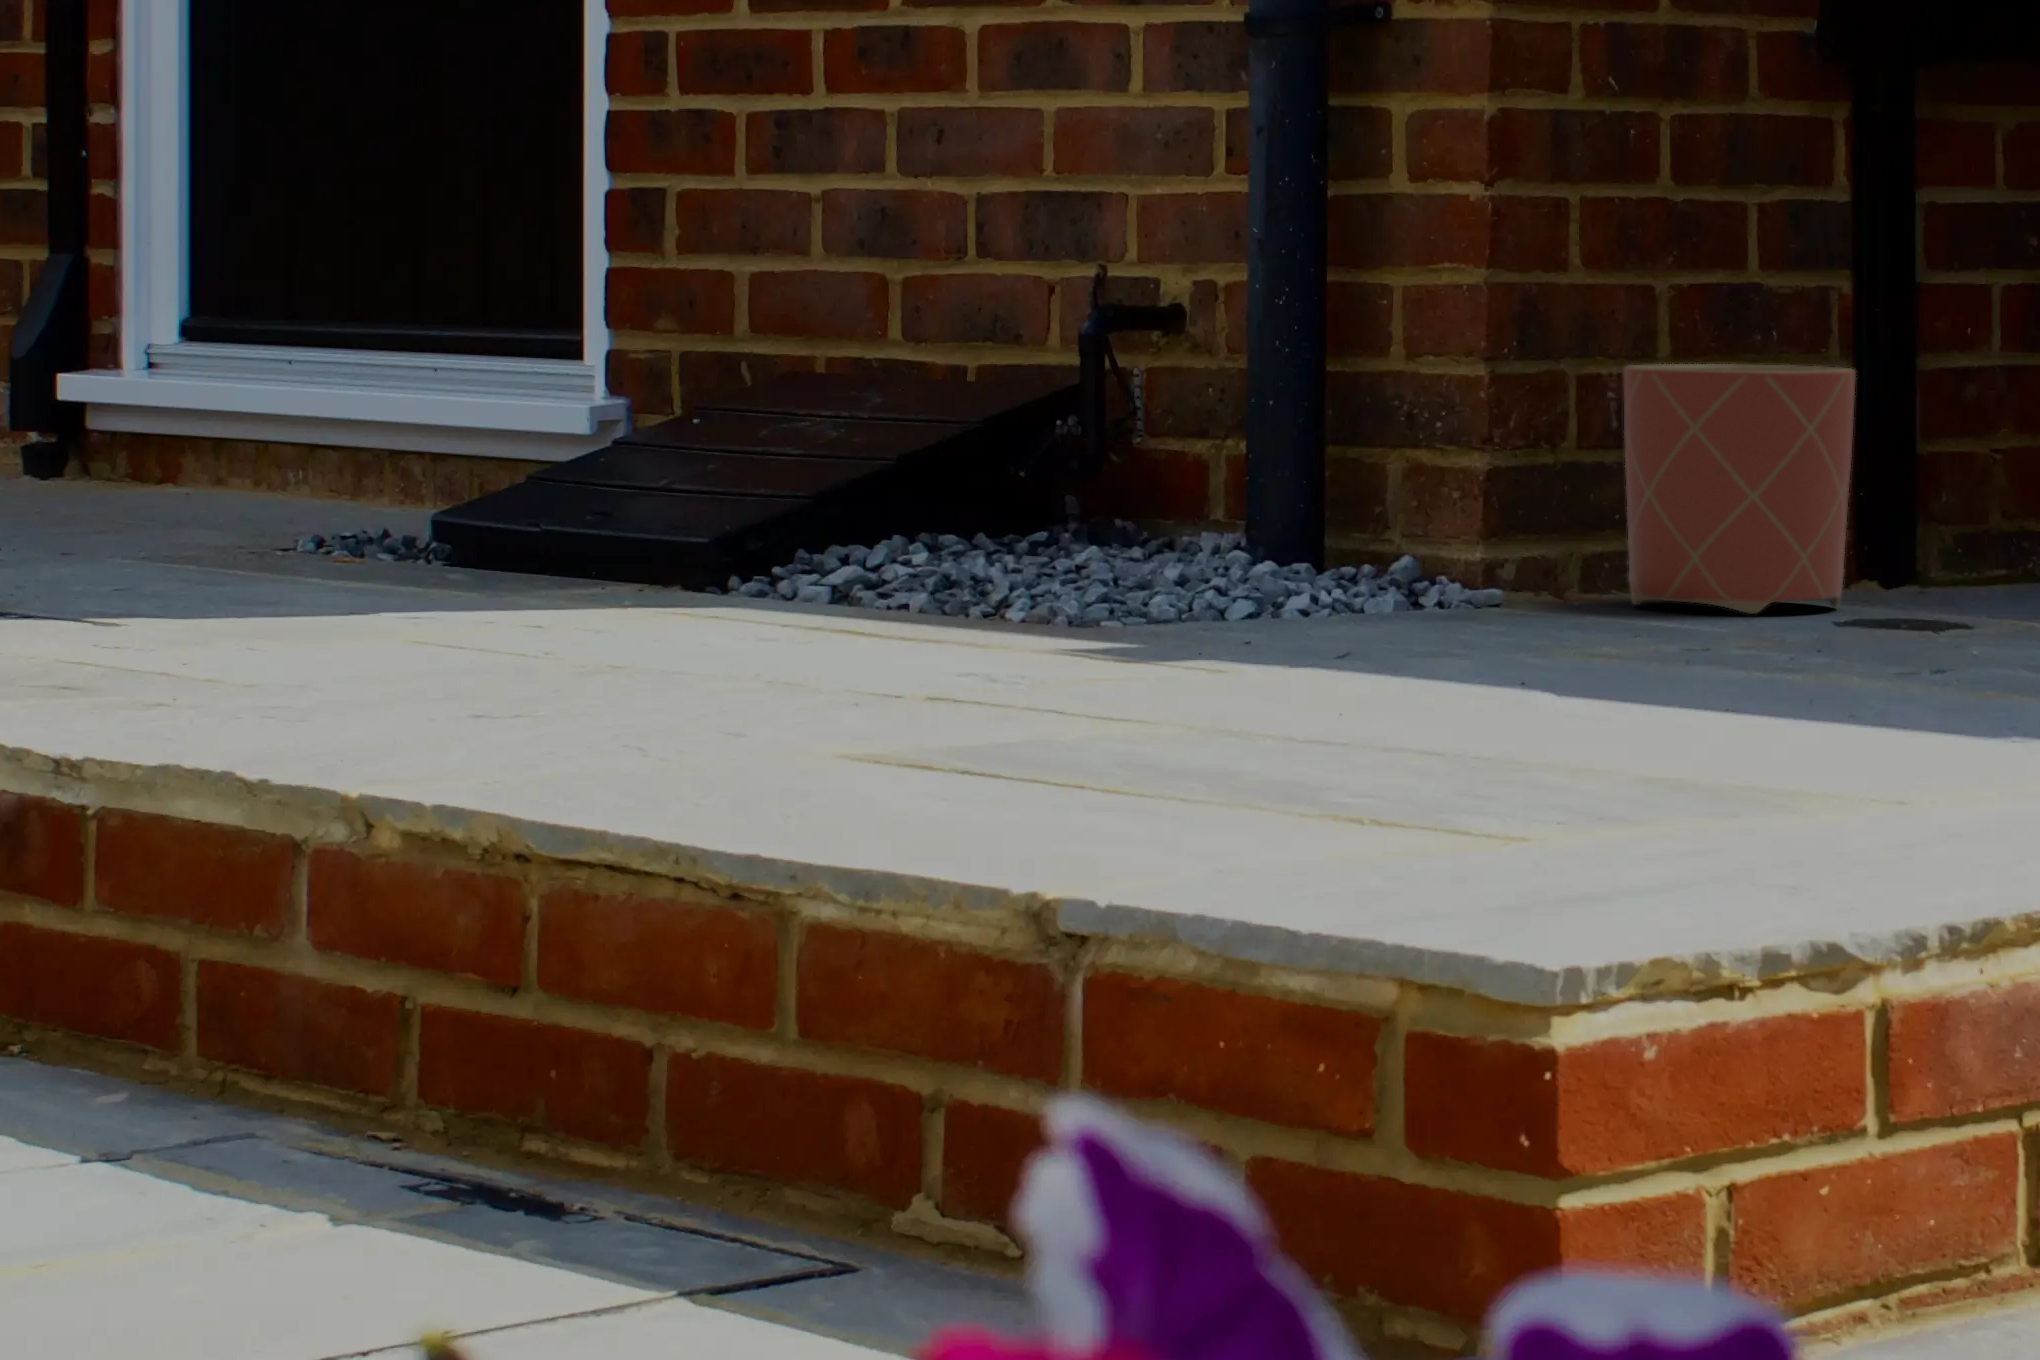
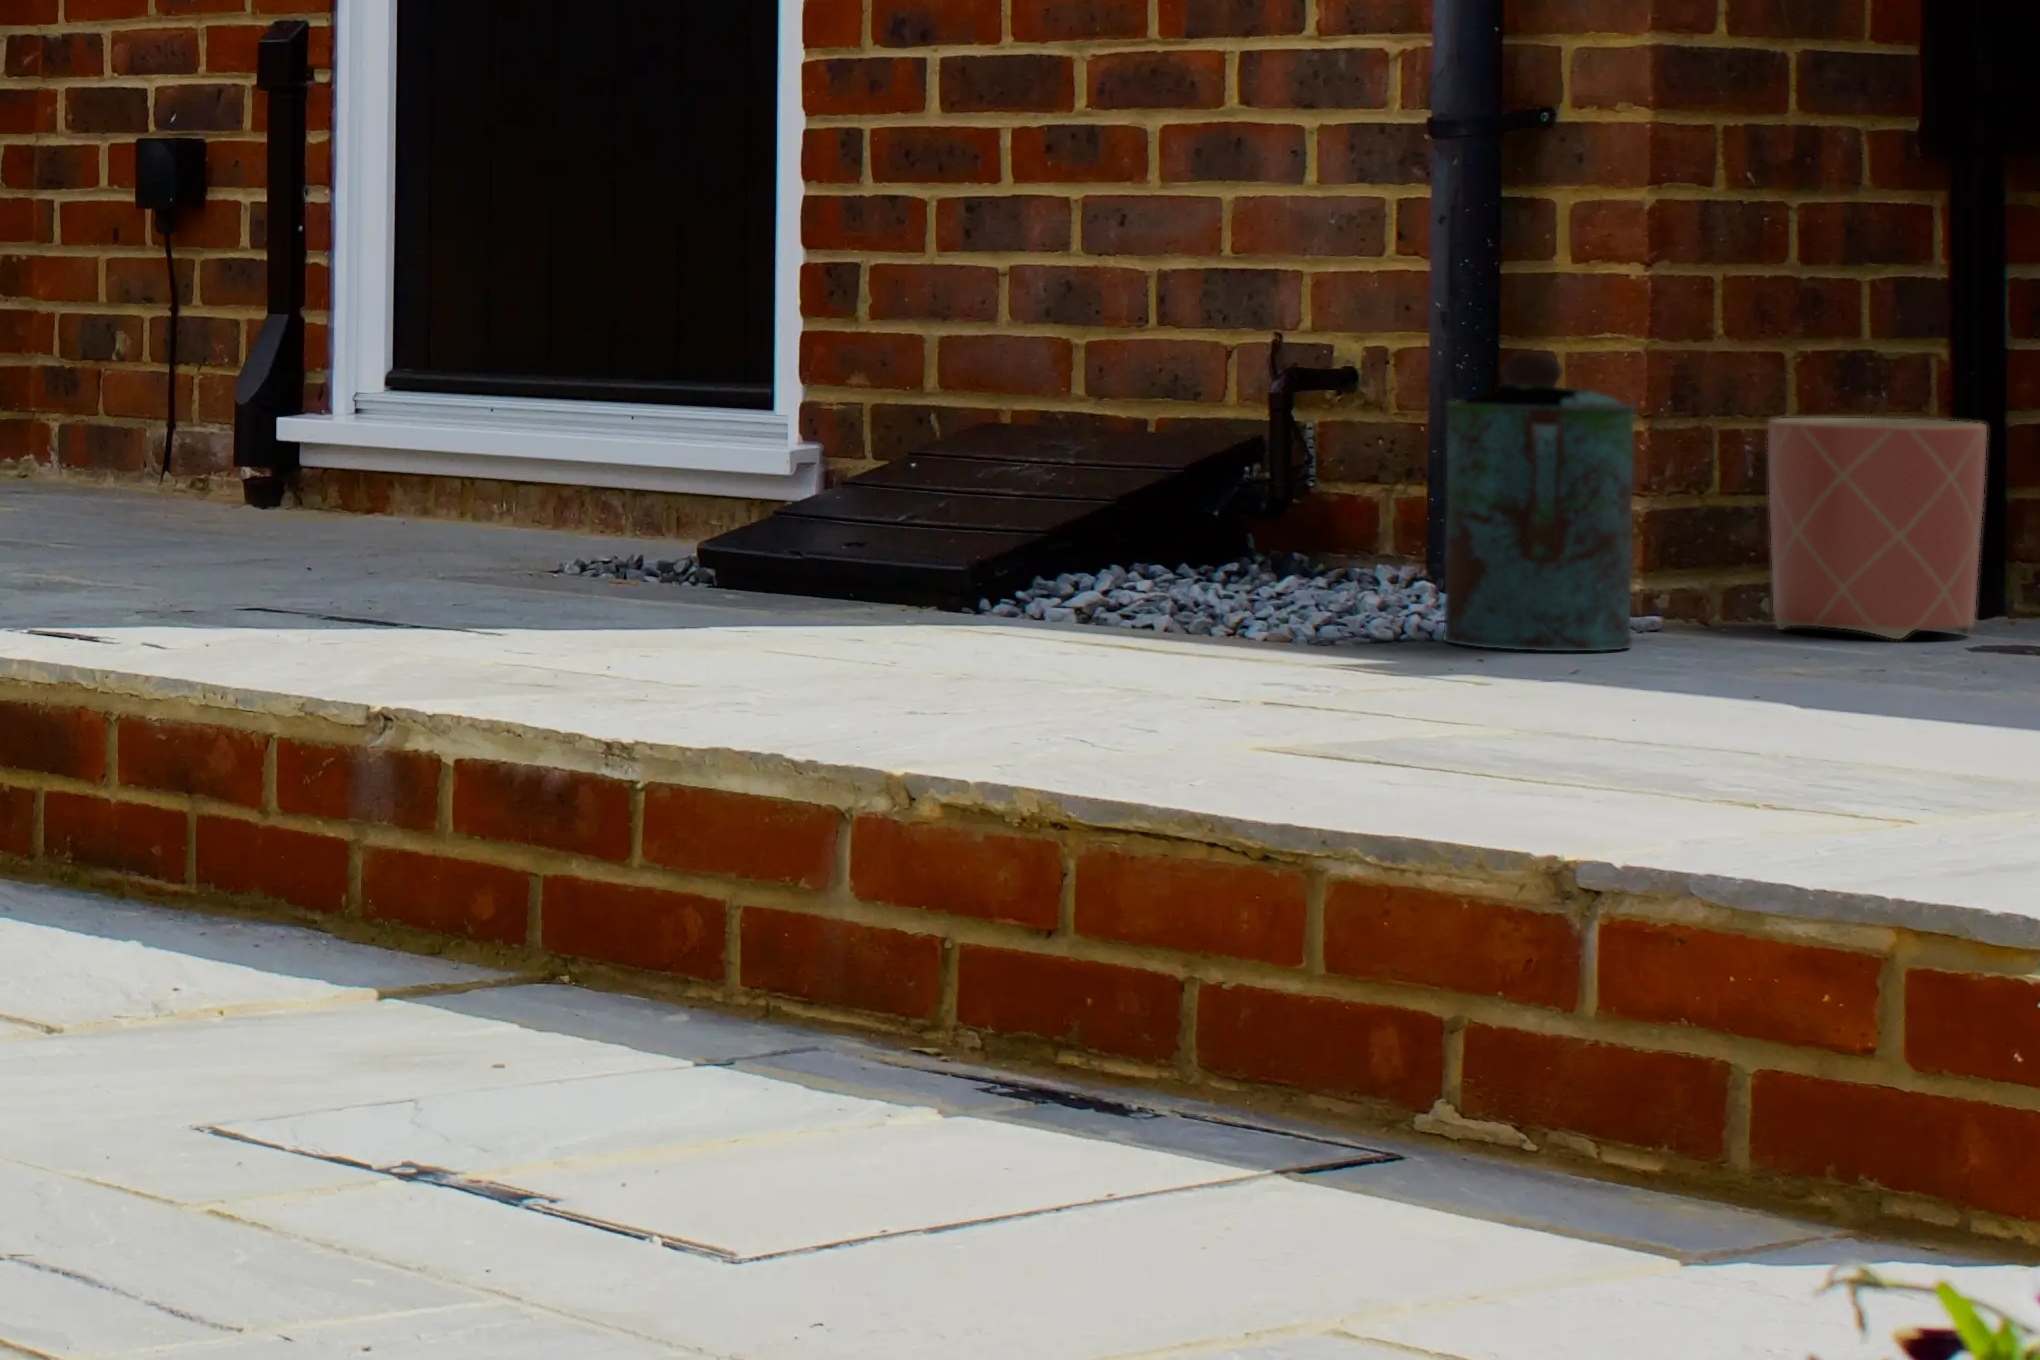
watering can: none [1238,289,1450,634] -> present [1443,352,1634,651]

